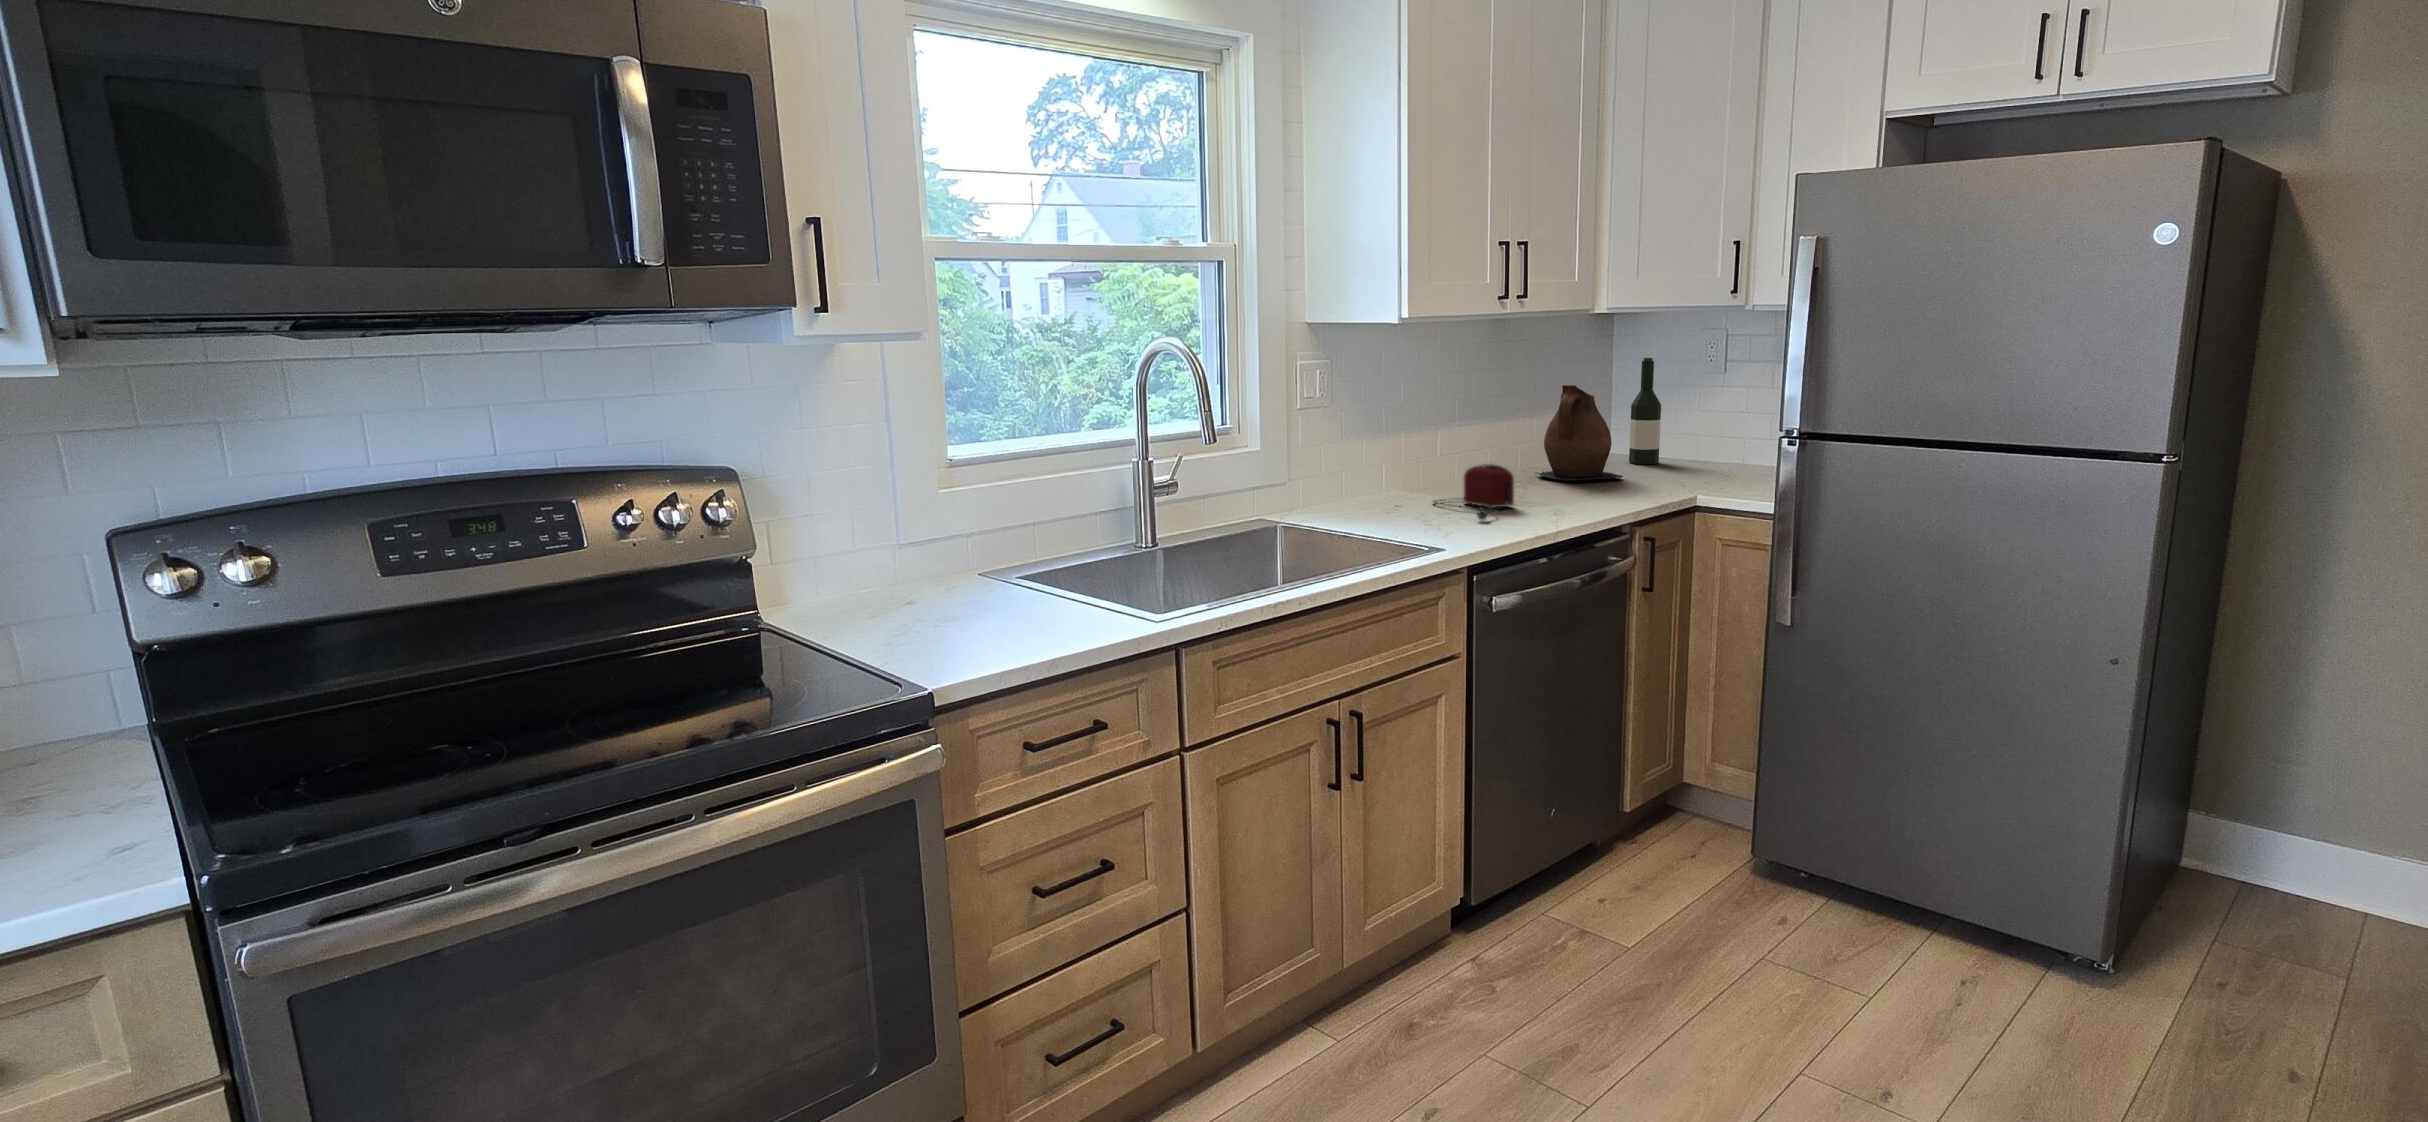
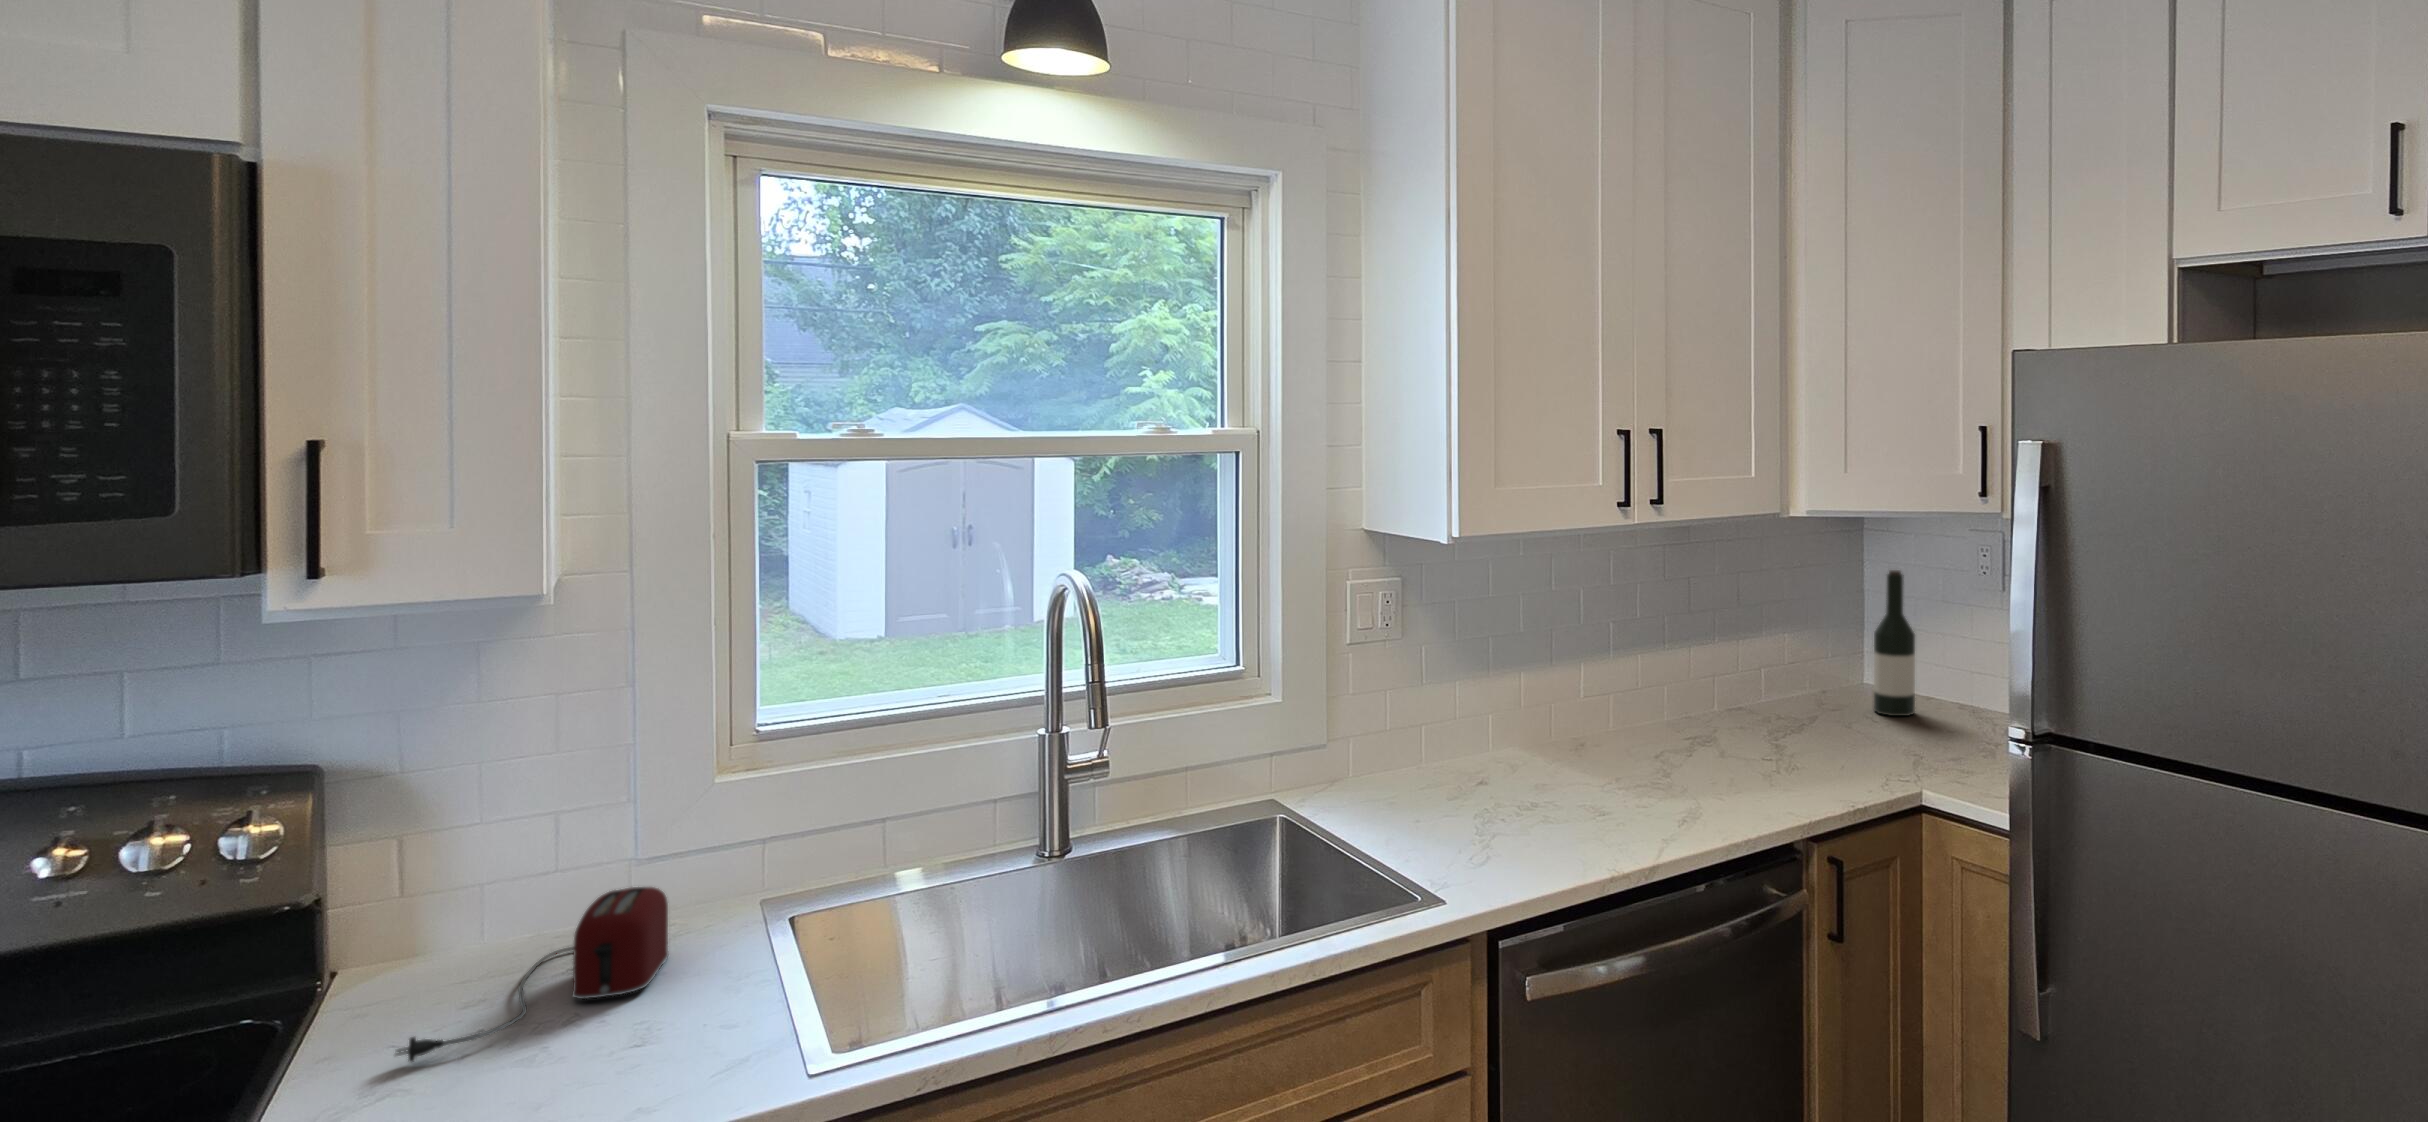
ceramic pitcher: present [1537,385,1623,481] -> none [1718,613,1840,749]
toaster: present [1434,465,1514,520] -> present [395,887,668,1062]

